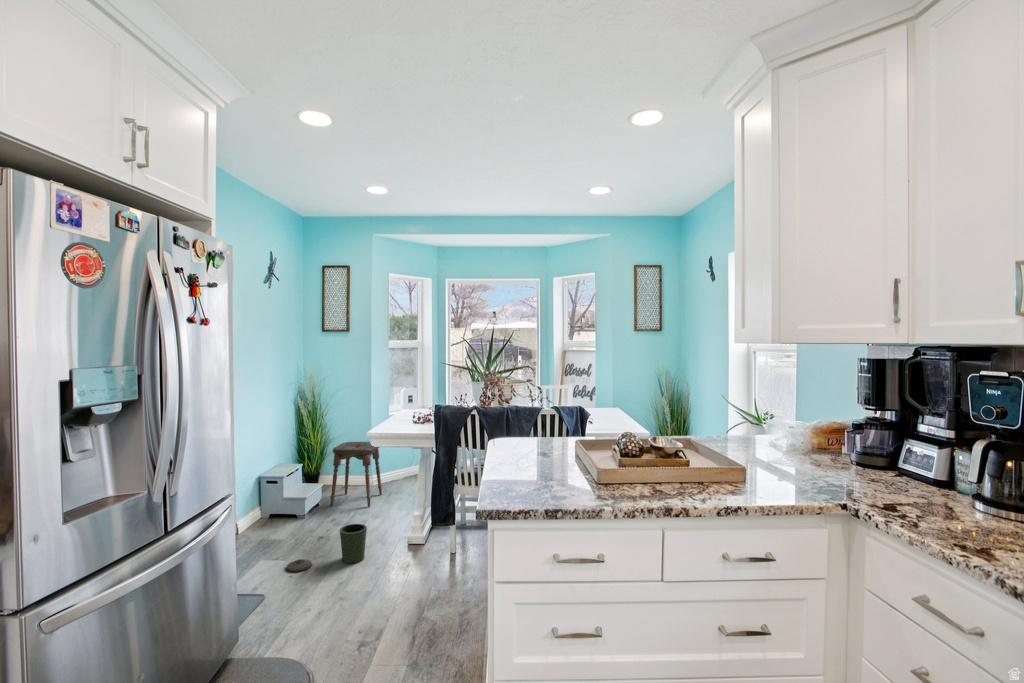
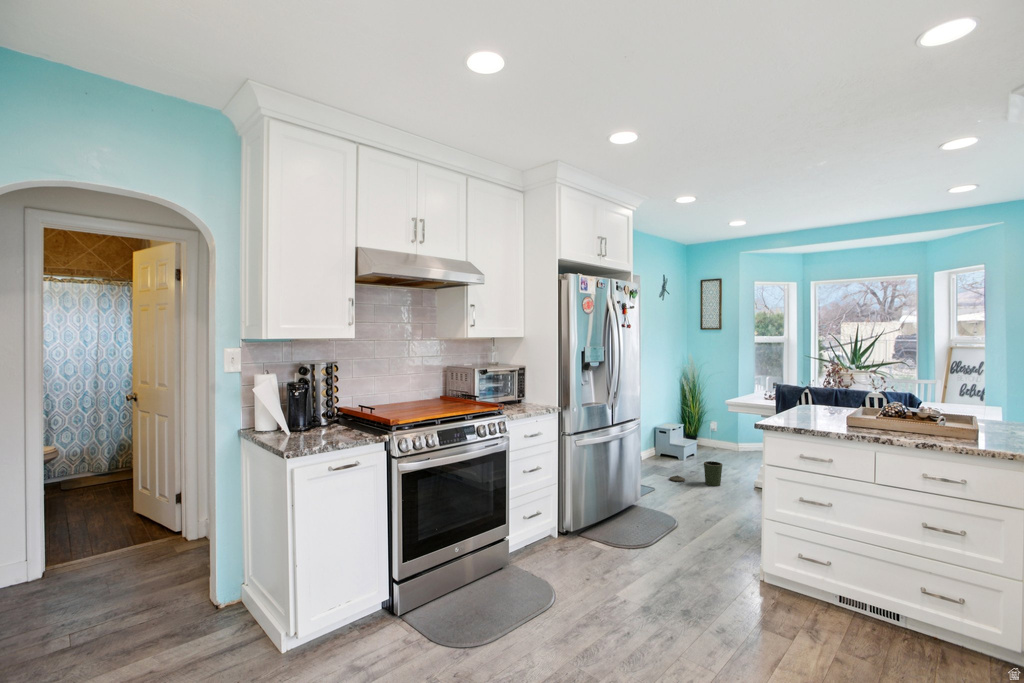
stool: present [330,442,382,507] -> none [703,413,744,461]

